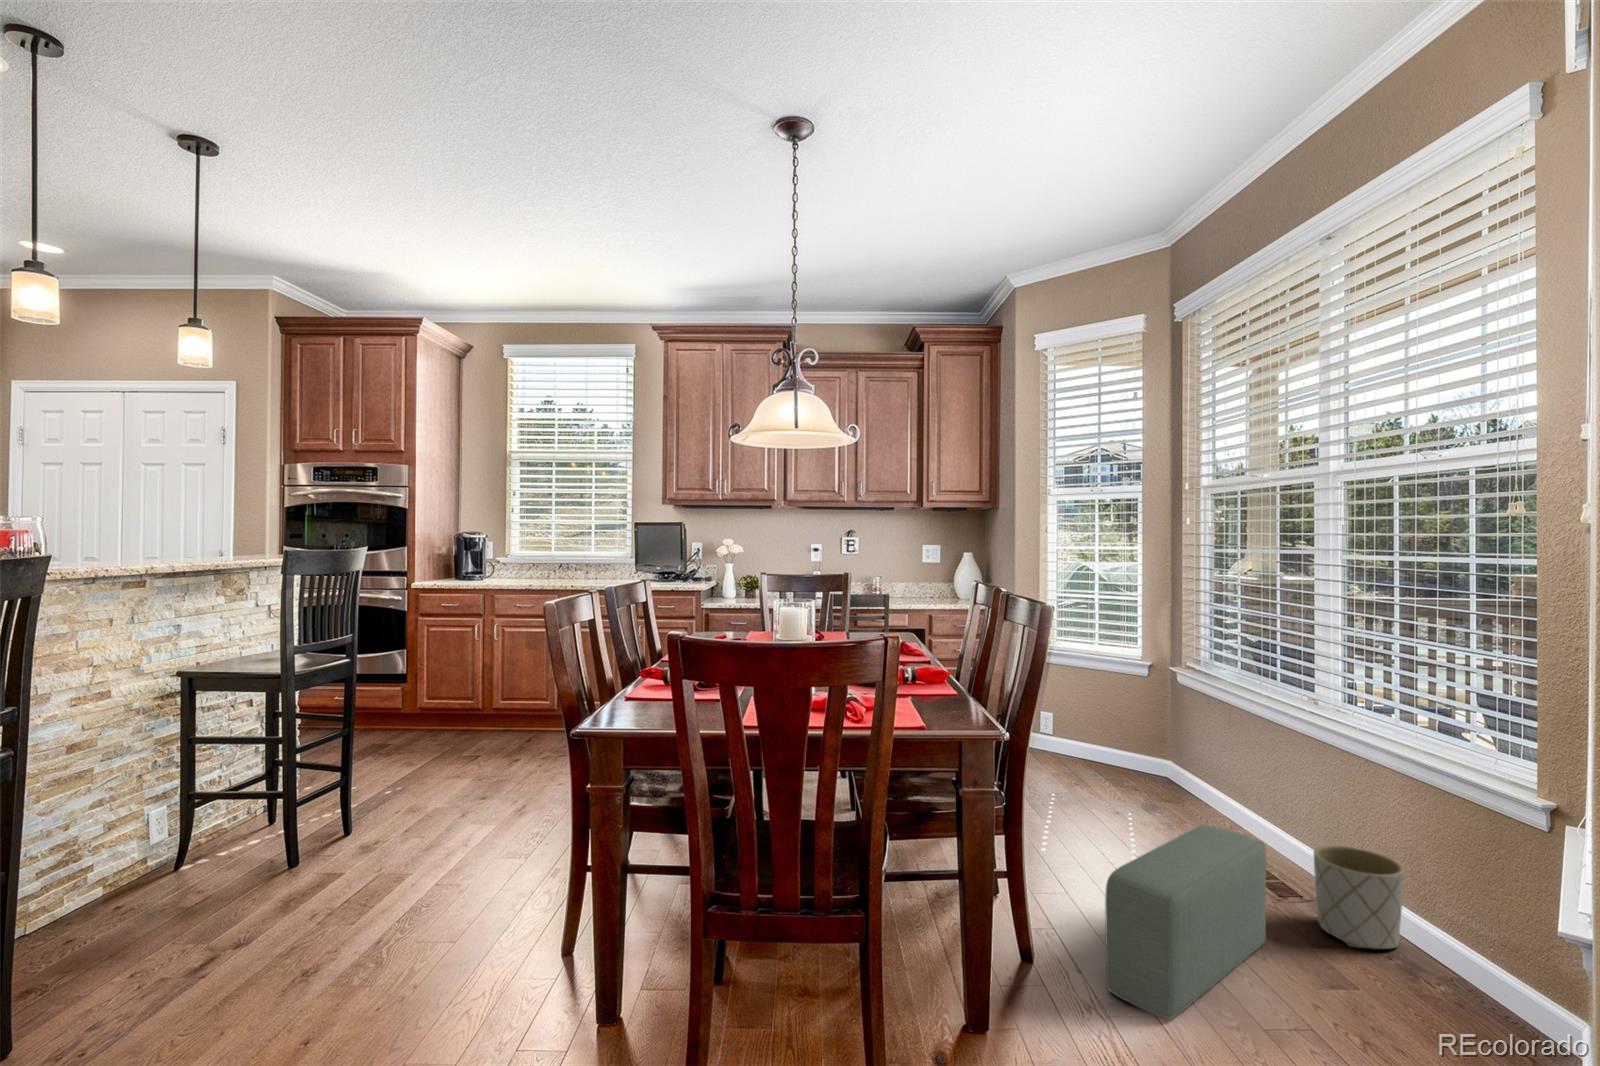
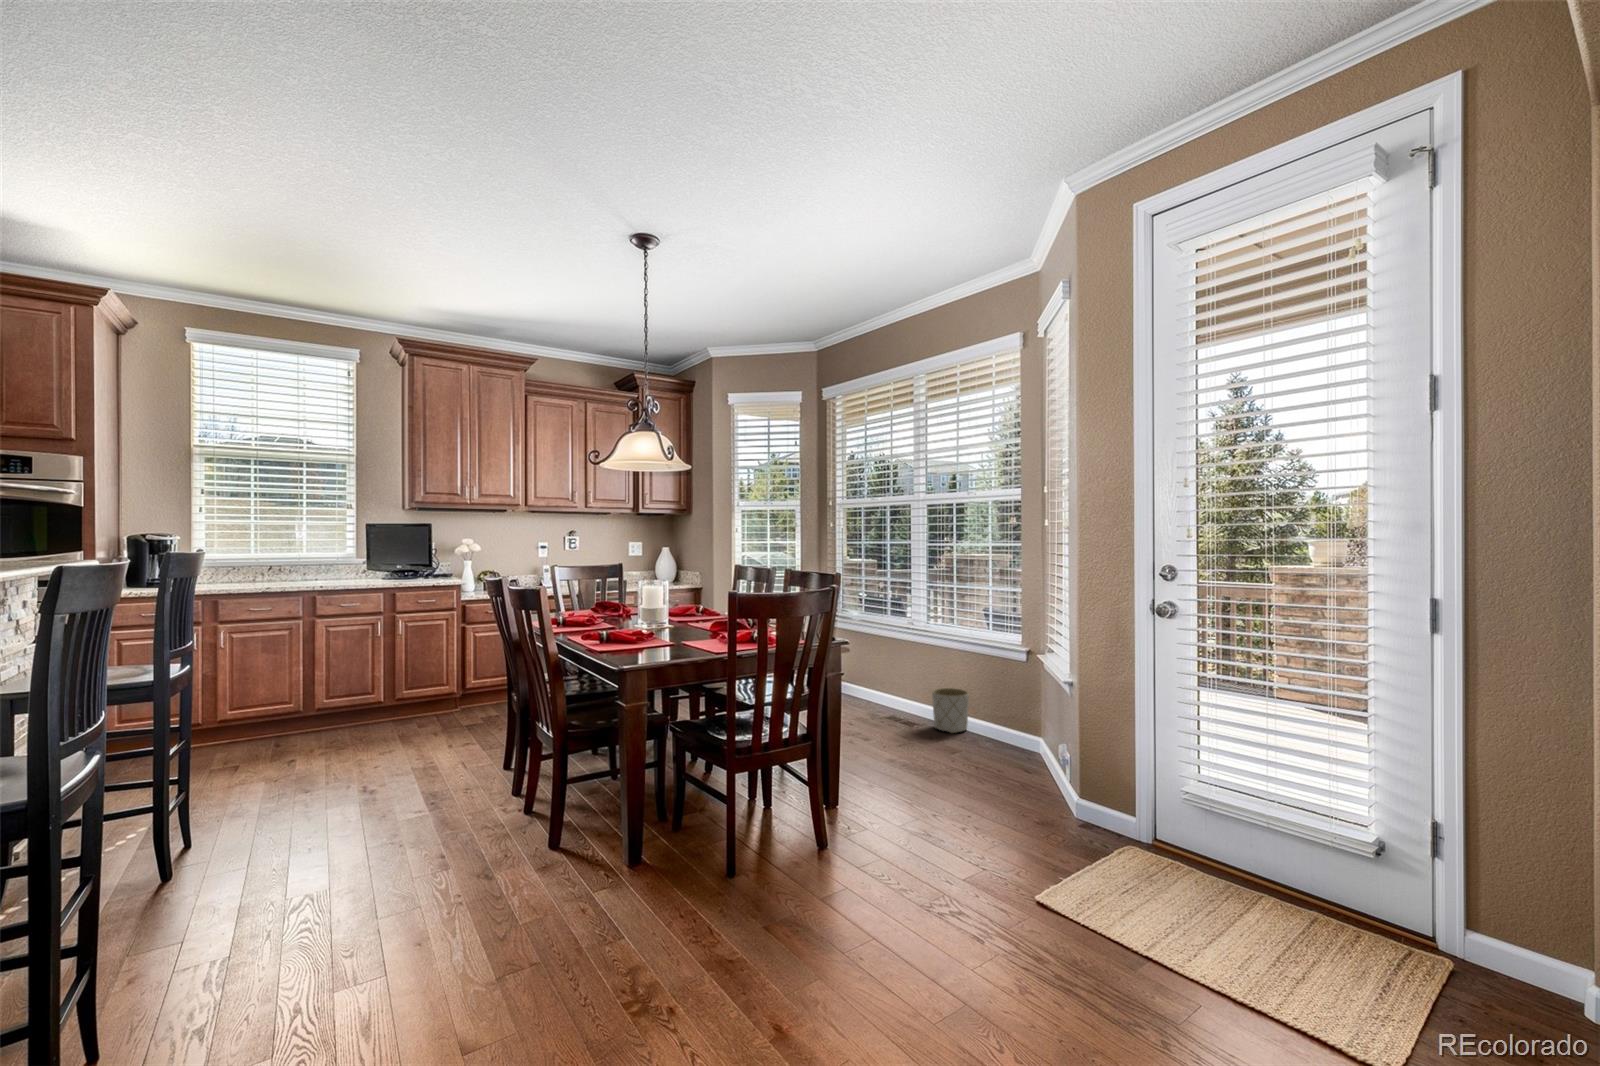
pouf: present [1105,826,1266,1019] -> none [880,687,924,775]

